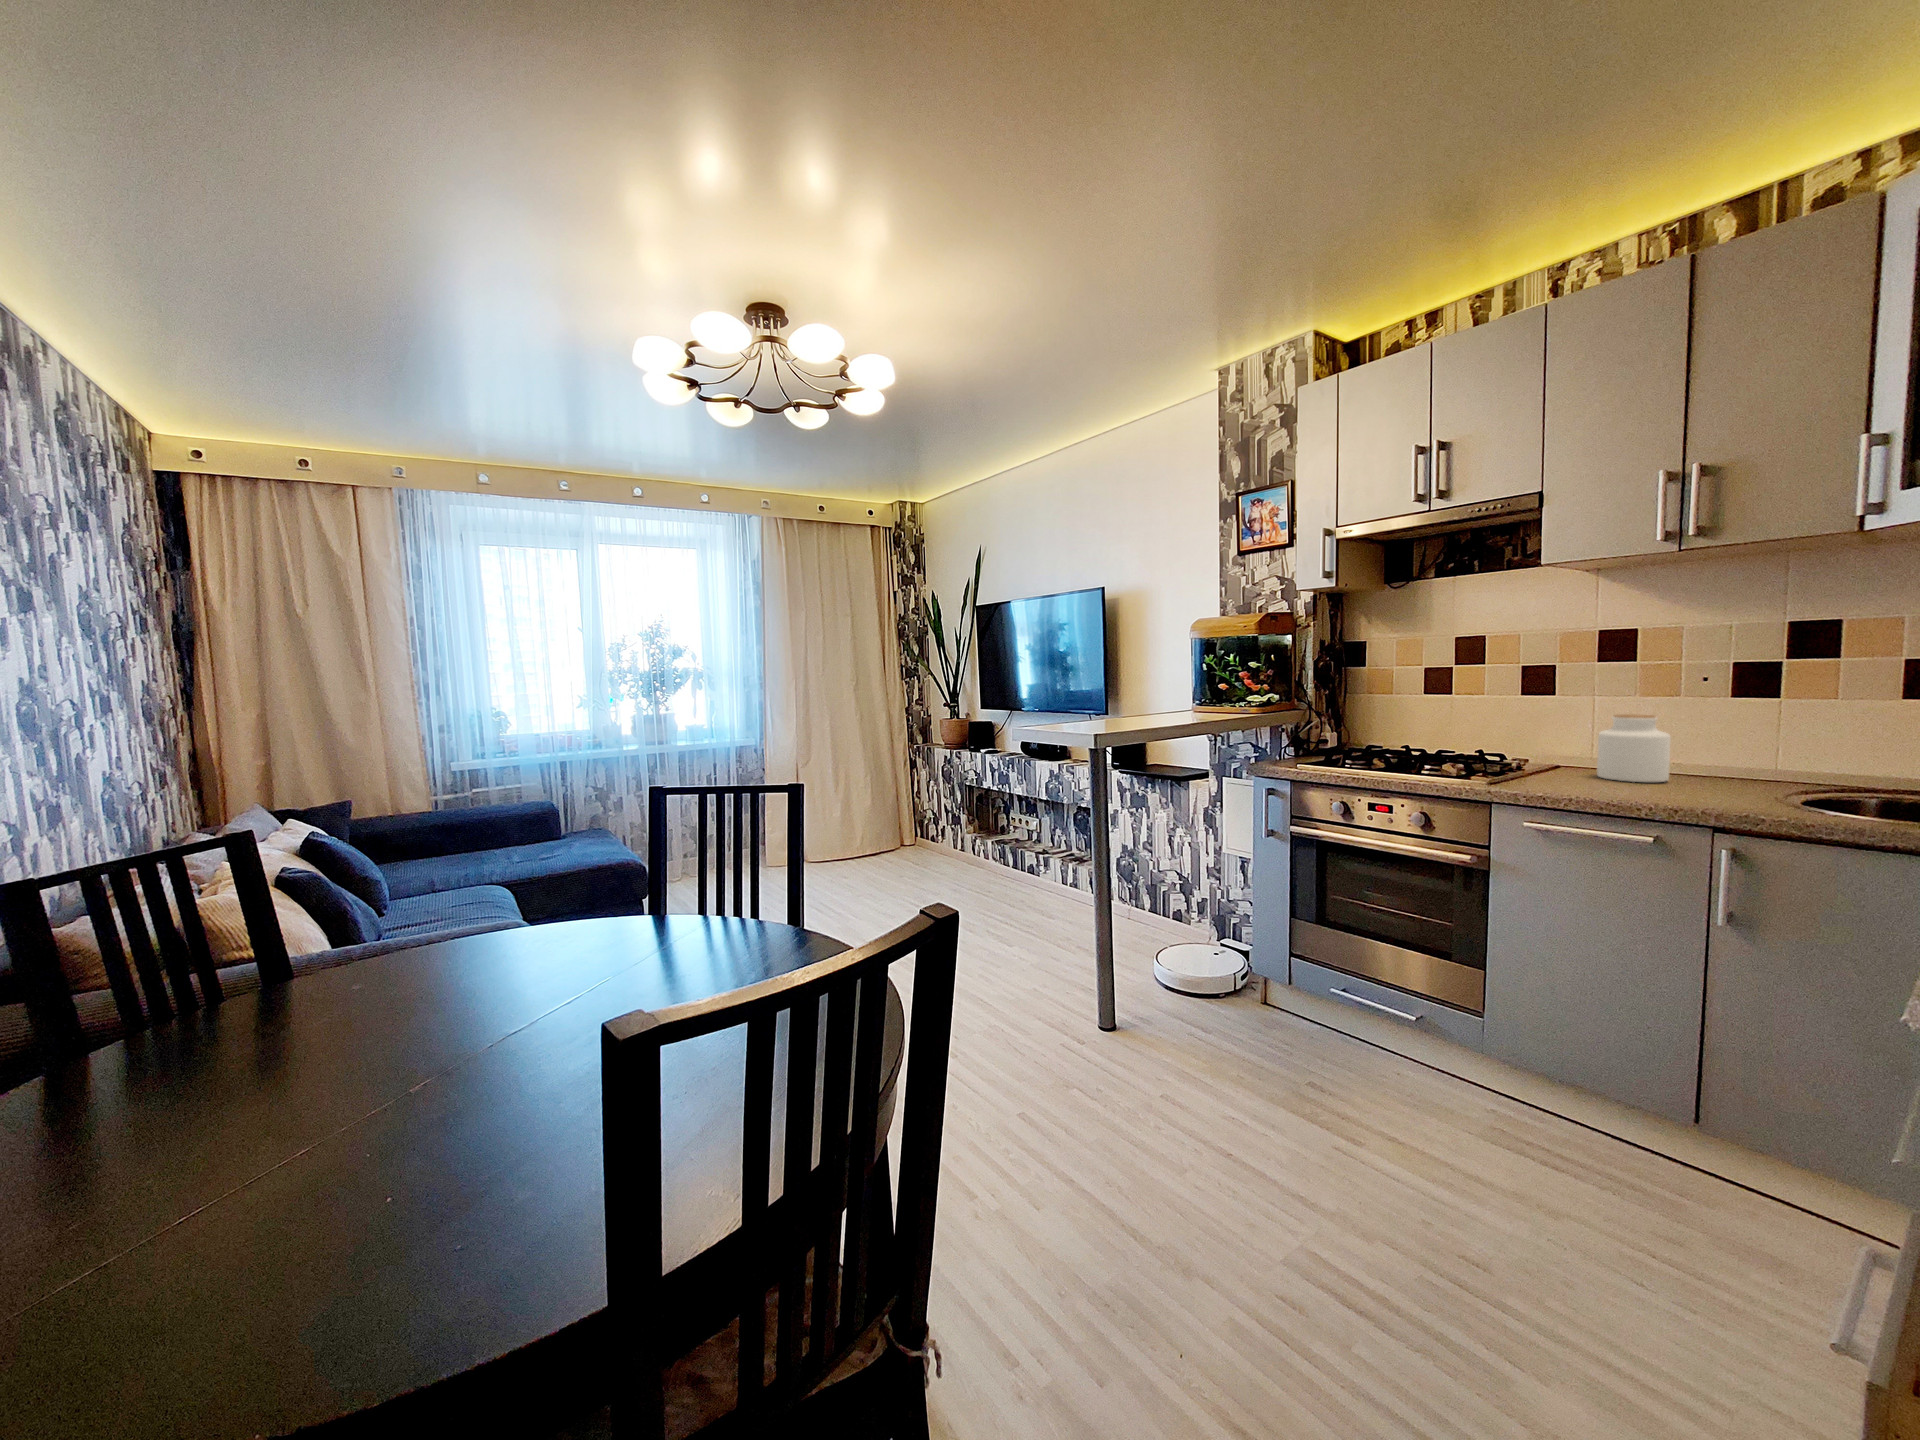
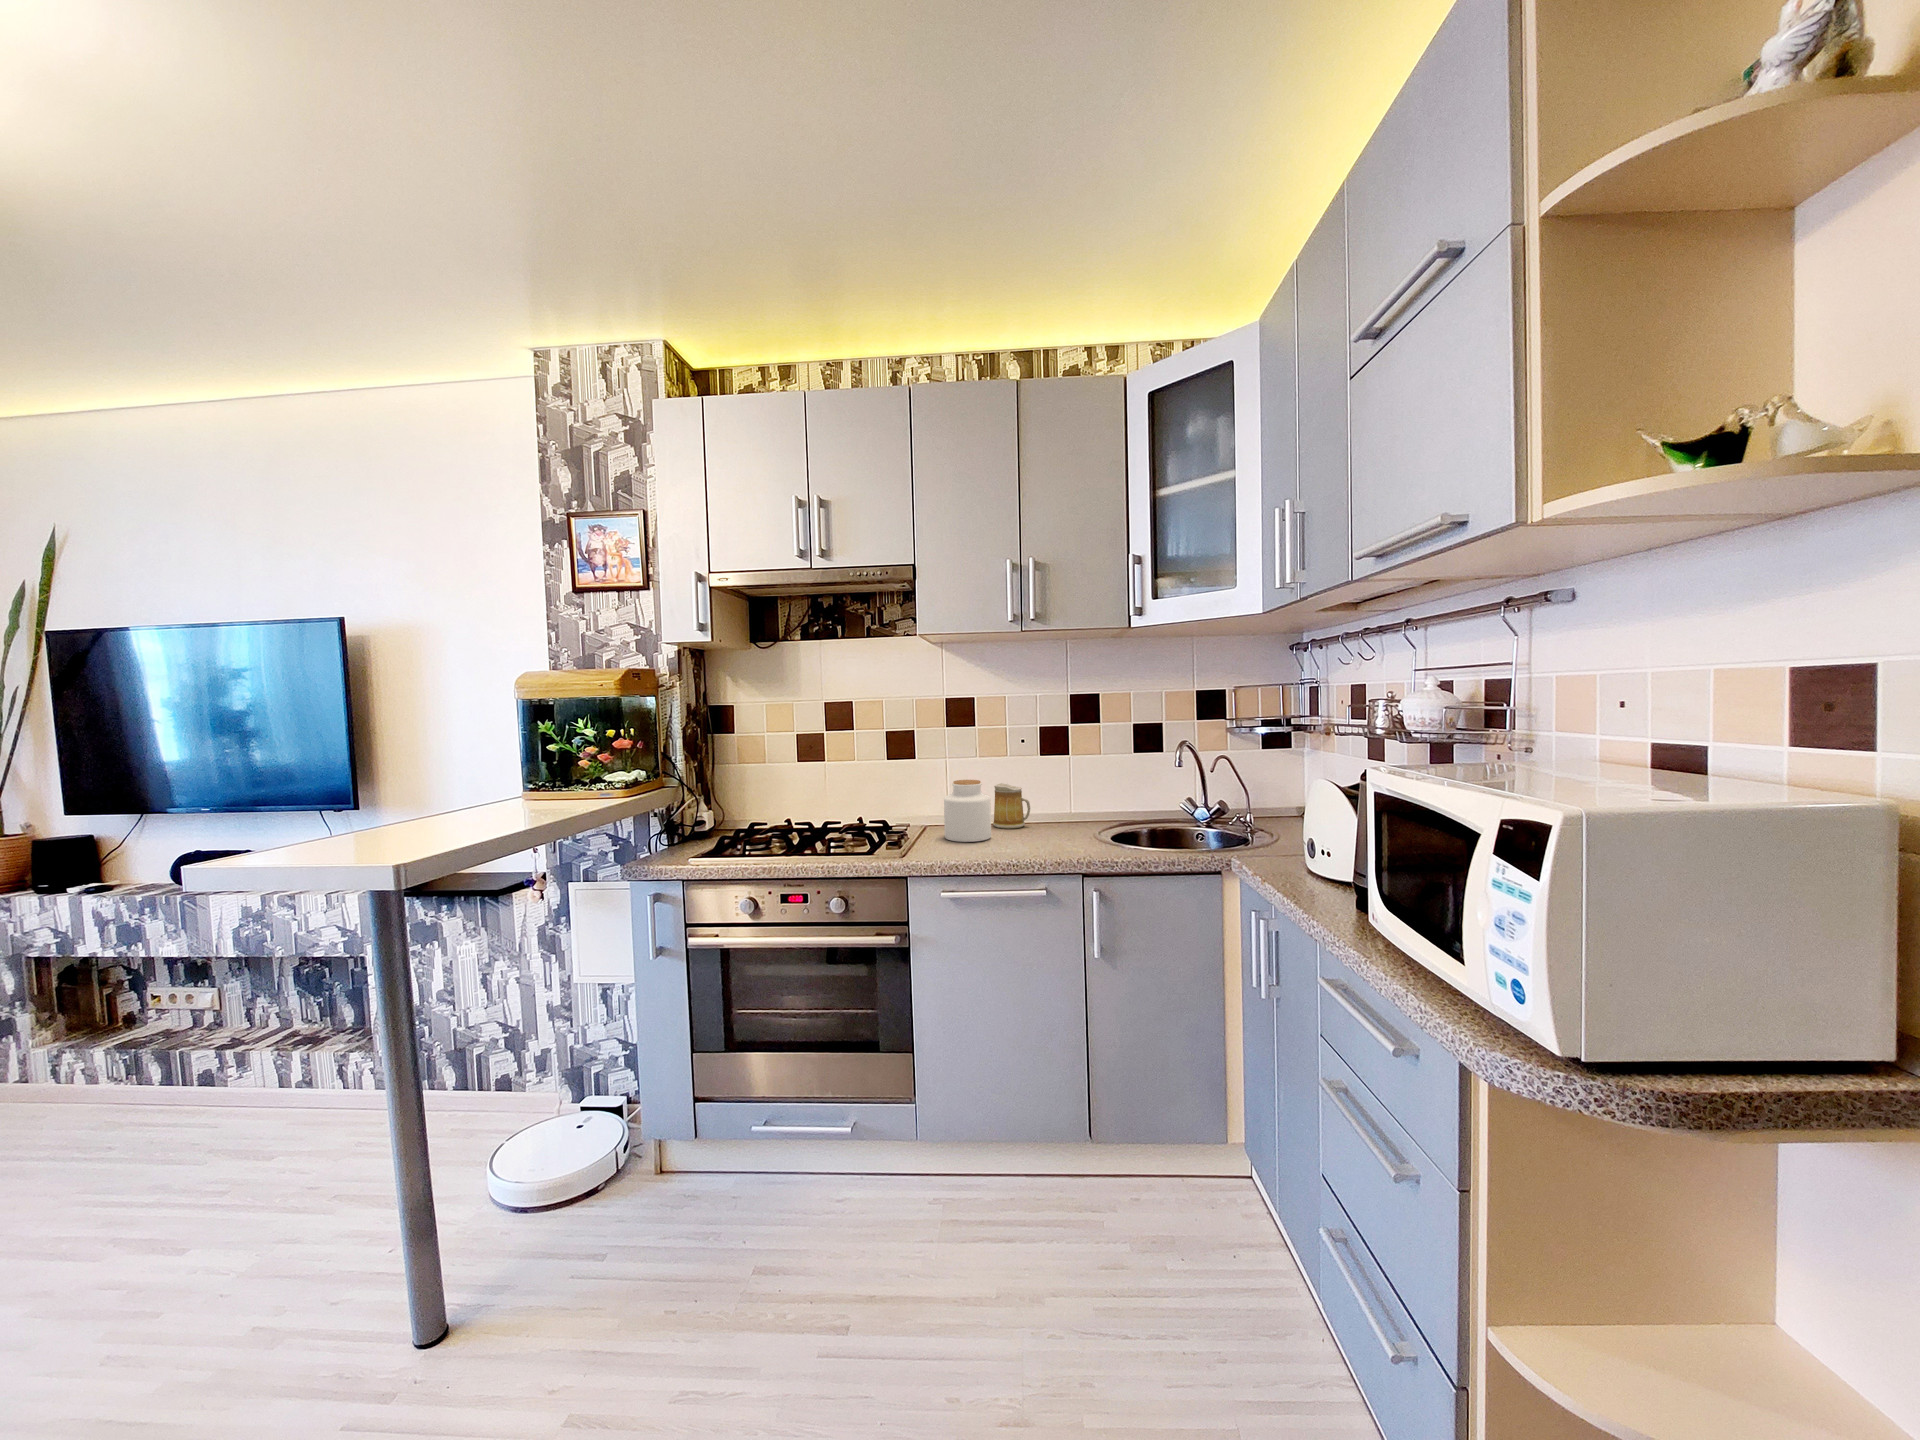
mug: none [1687,725,1754,780] -> present [993,783,1030,829]

